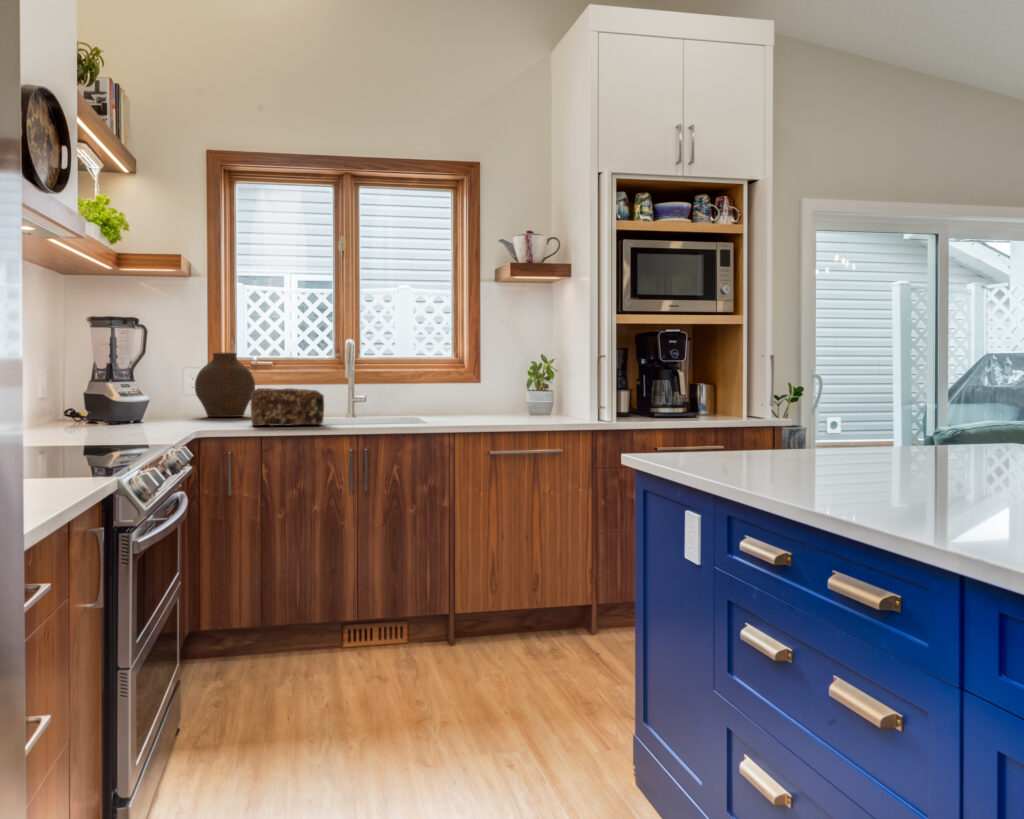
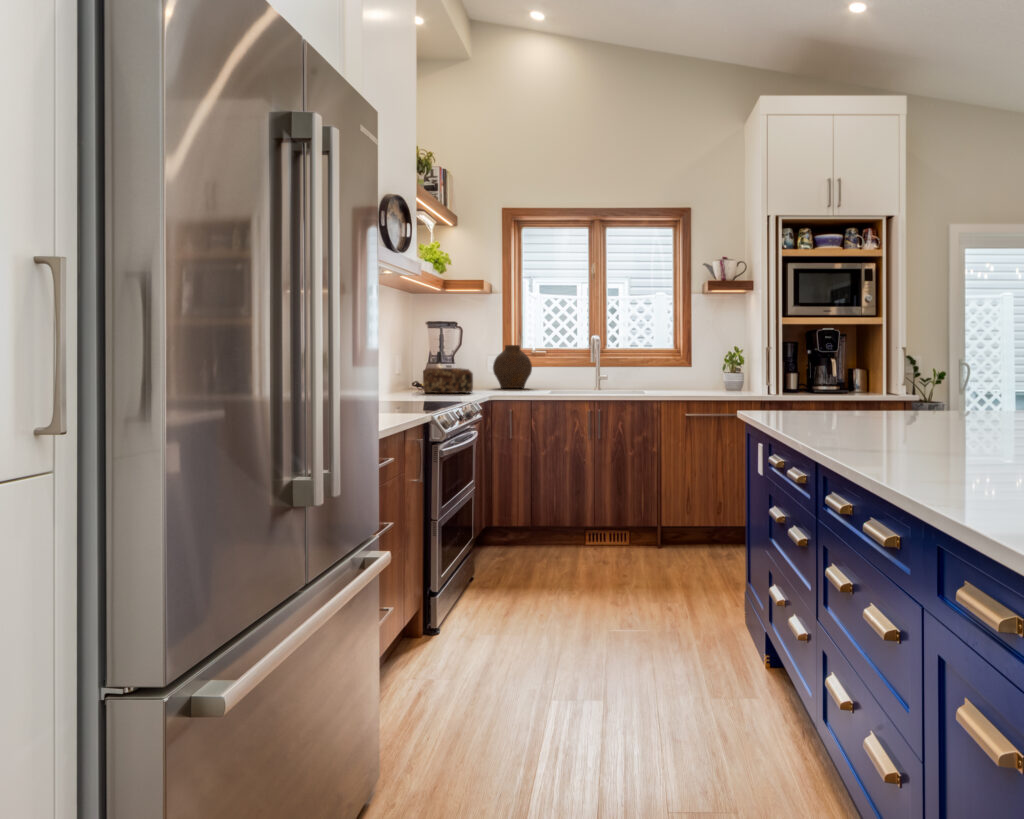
bread loaf: present [250,388,324,426] -> present [423,367,473,393]

